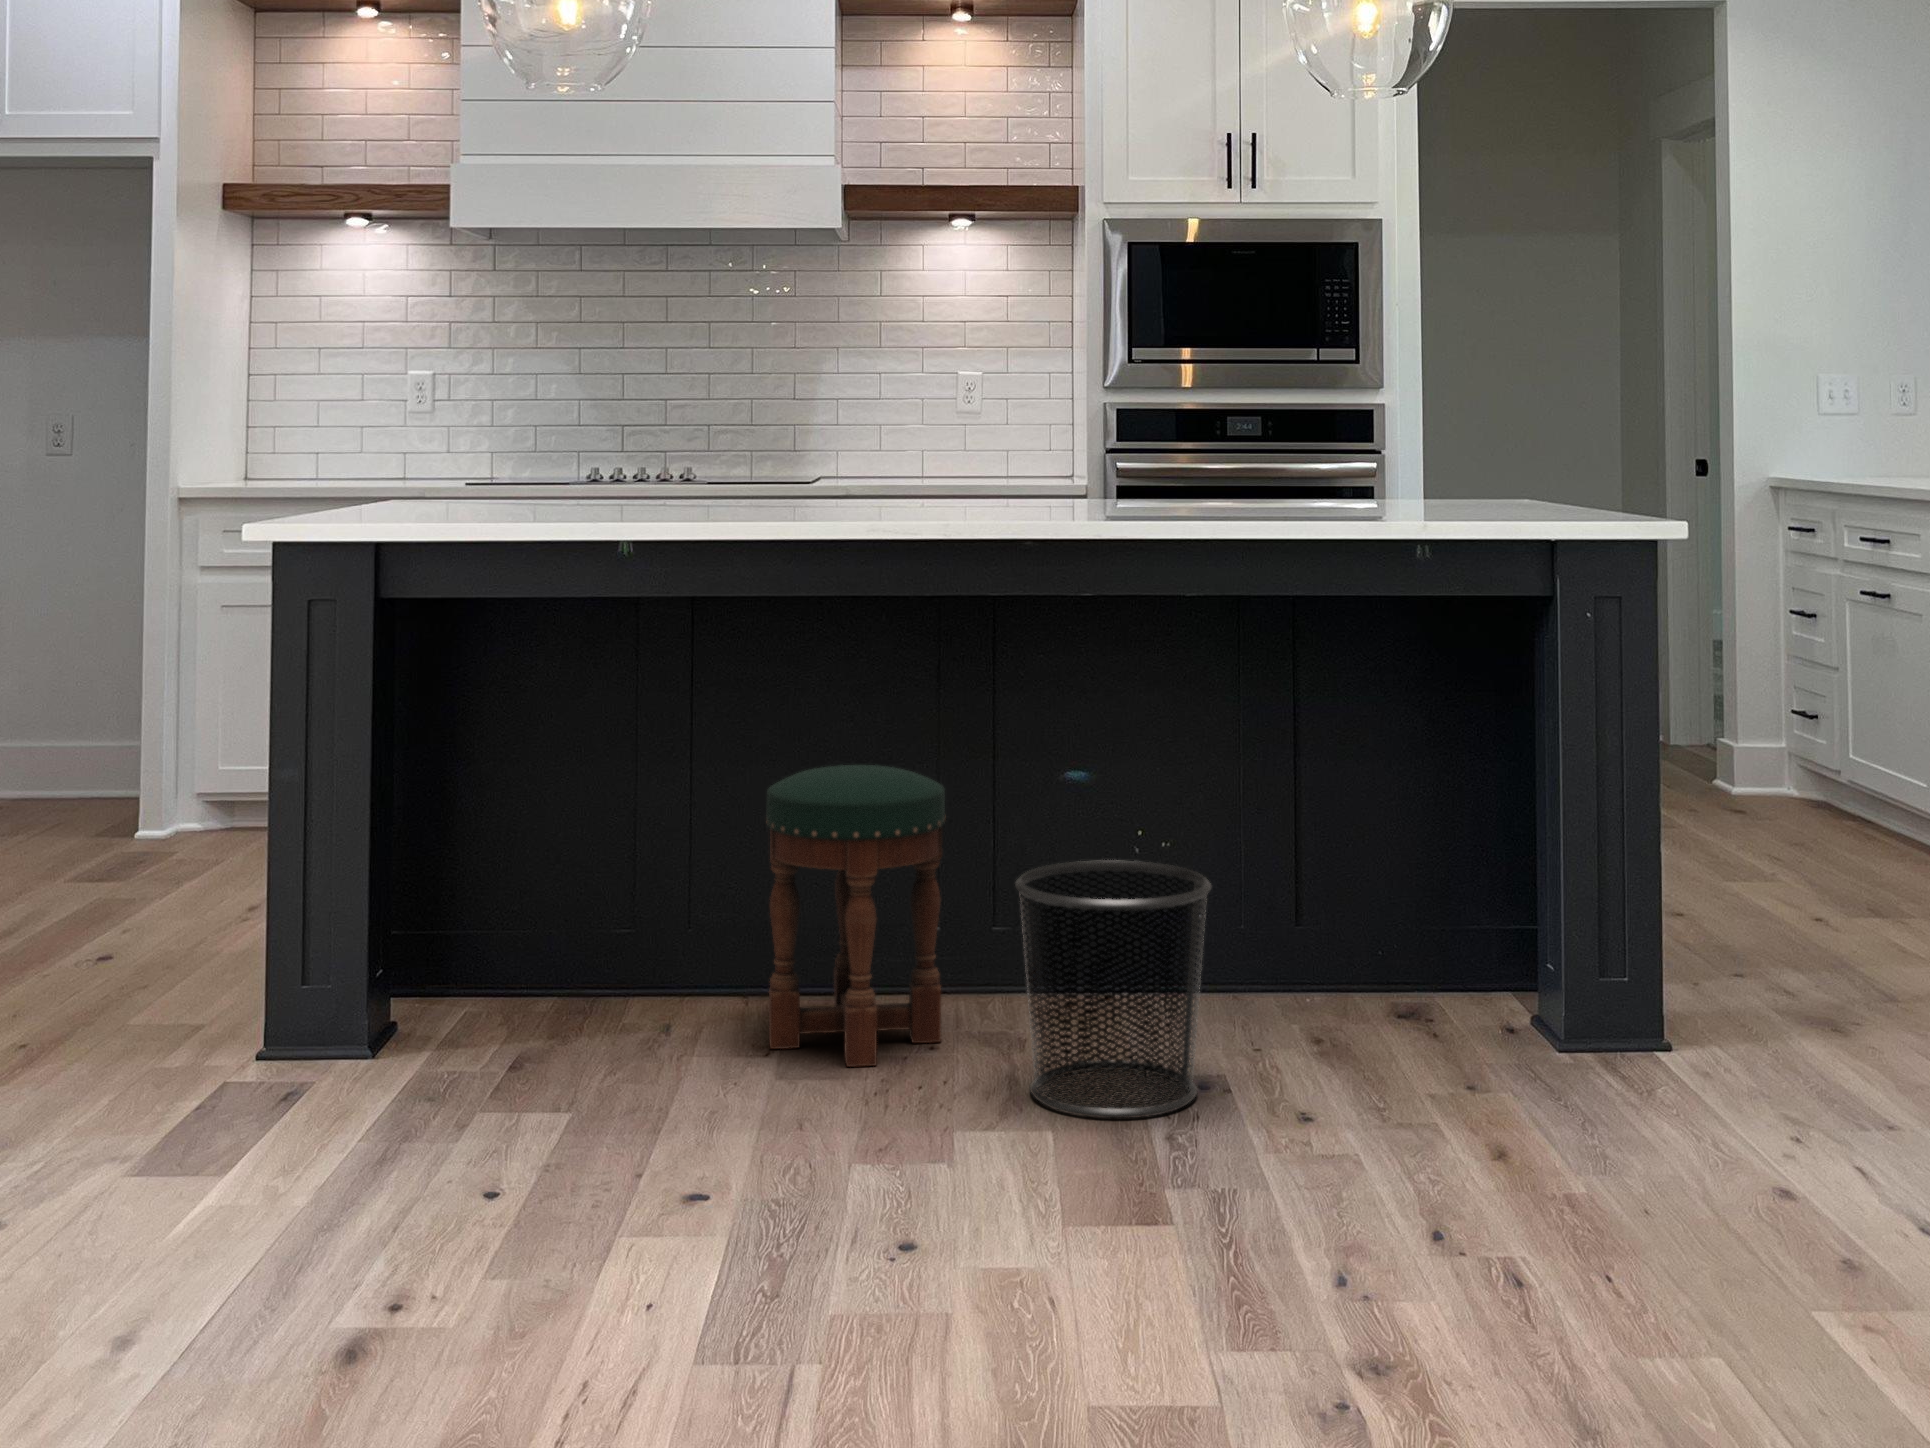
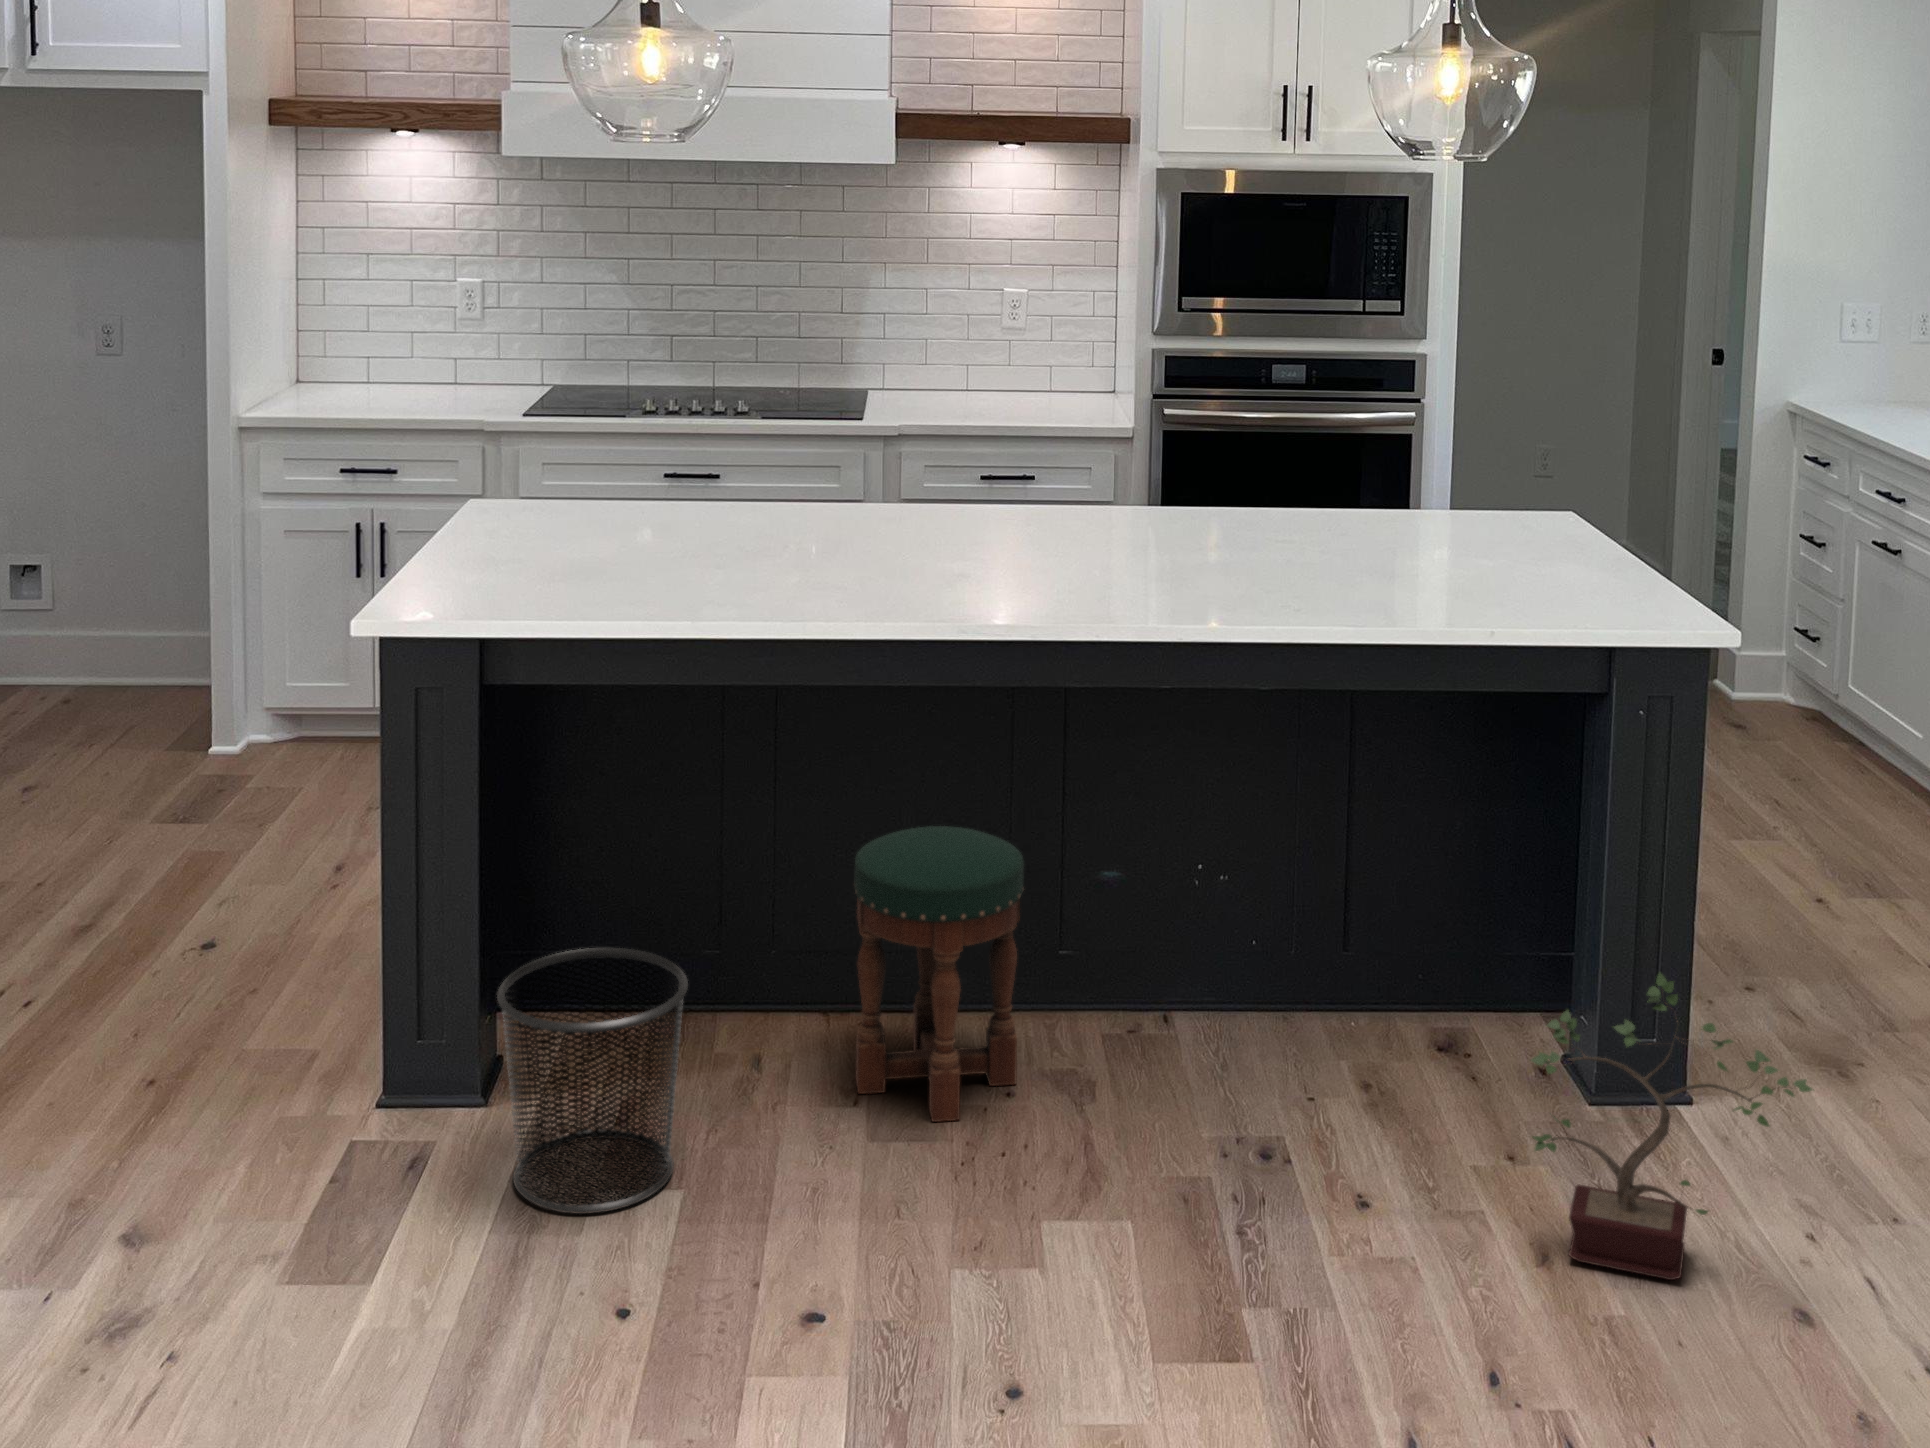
potted plant: none [1472,827,1780,1168] -> present [1531,974,1812,1280]
waste bin: present [1015,860,1211,1118] -> present [497,948,688,1214]

